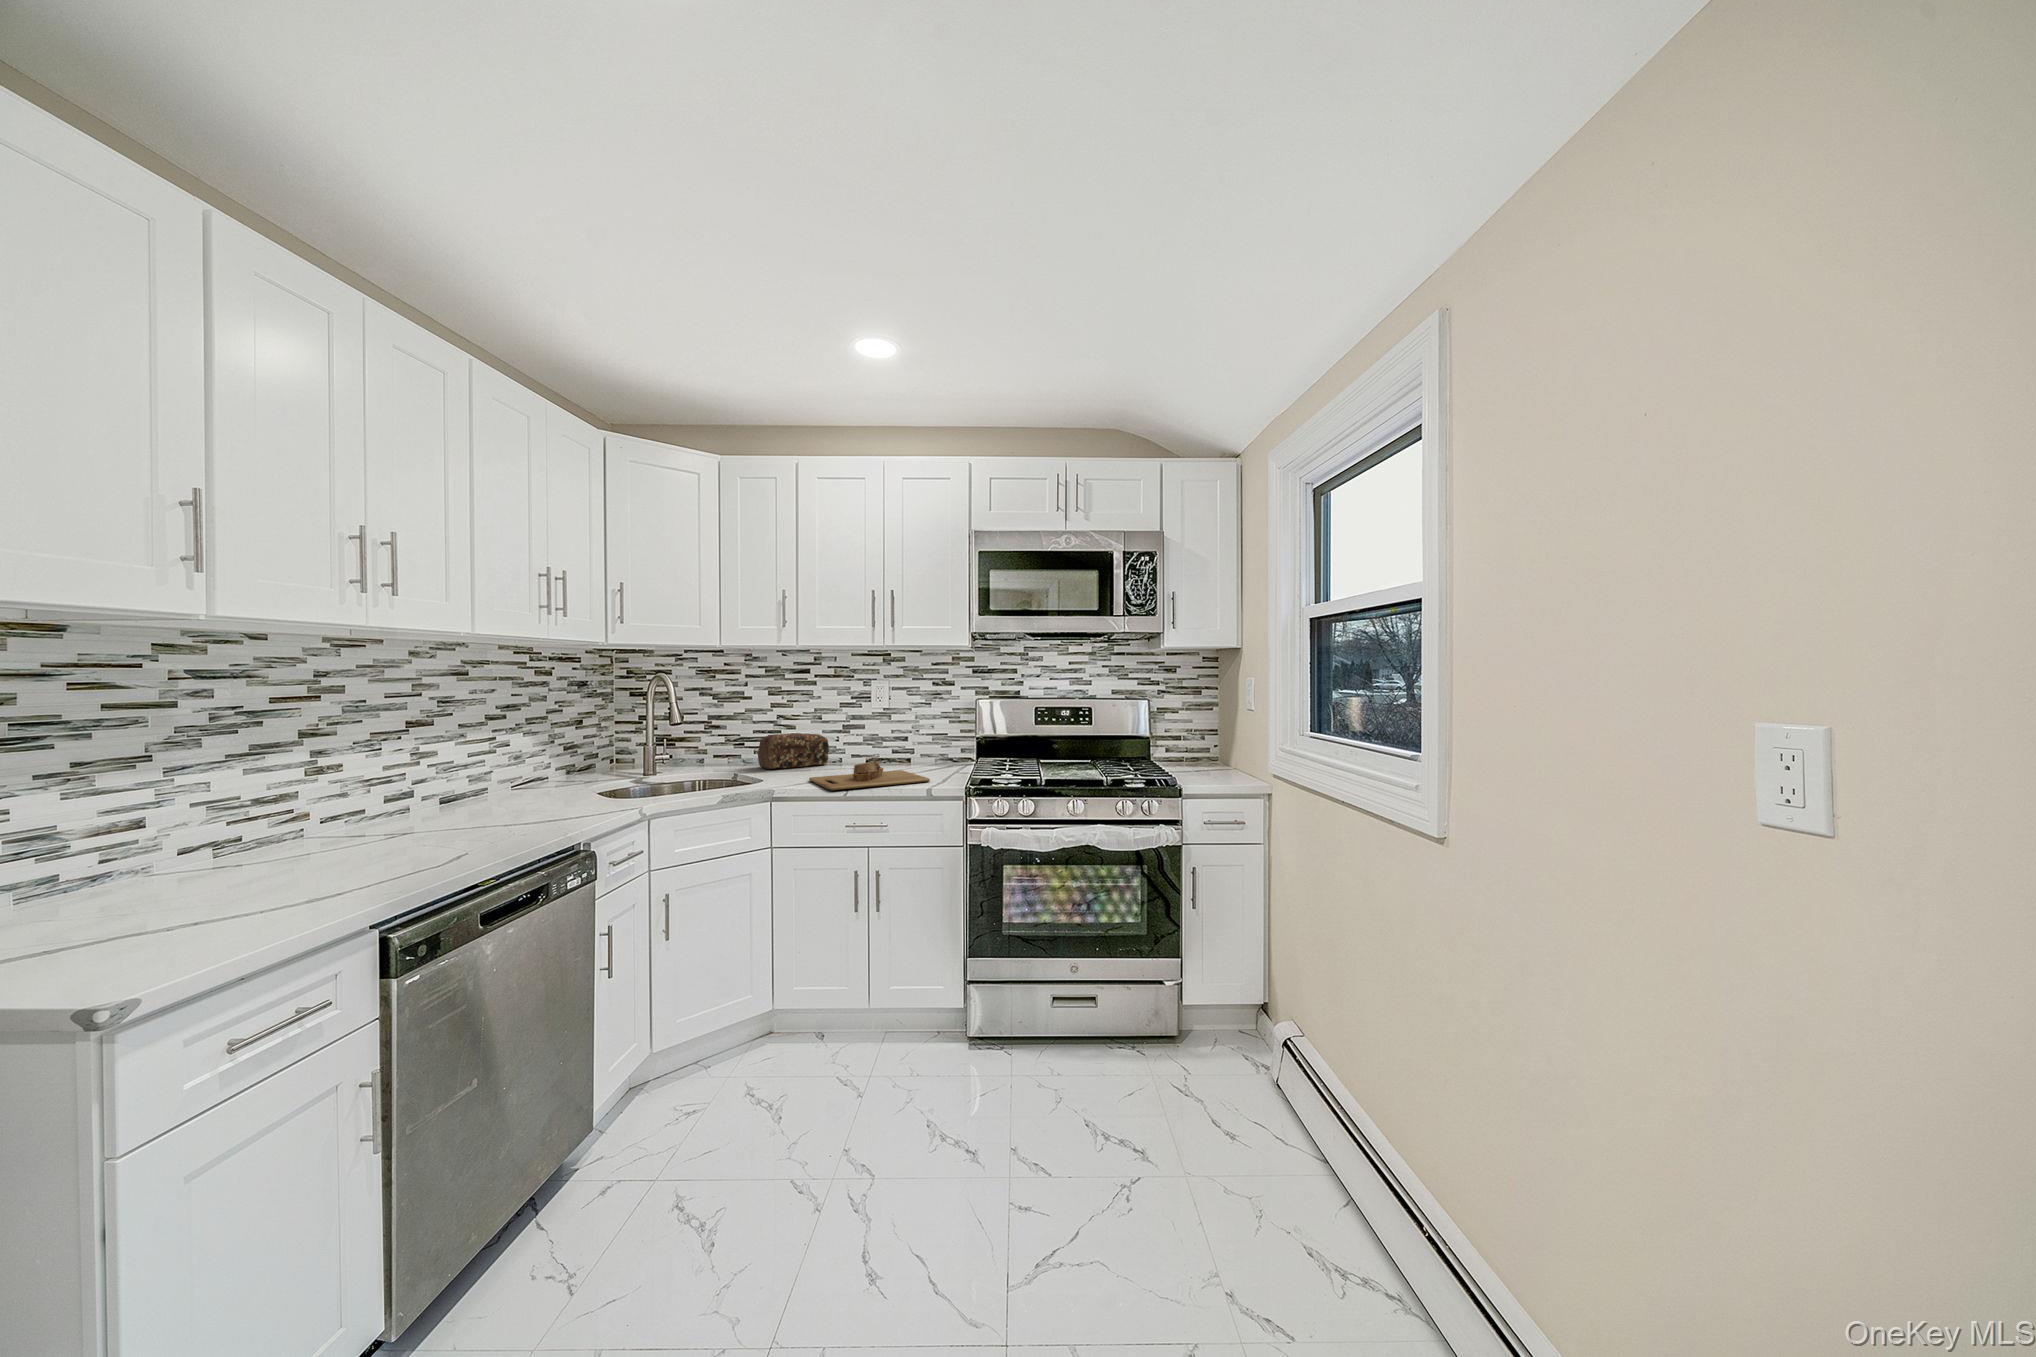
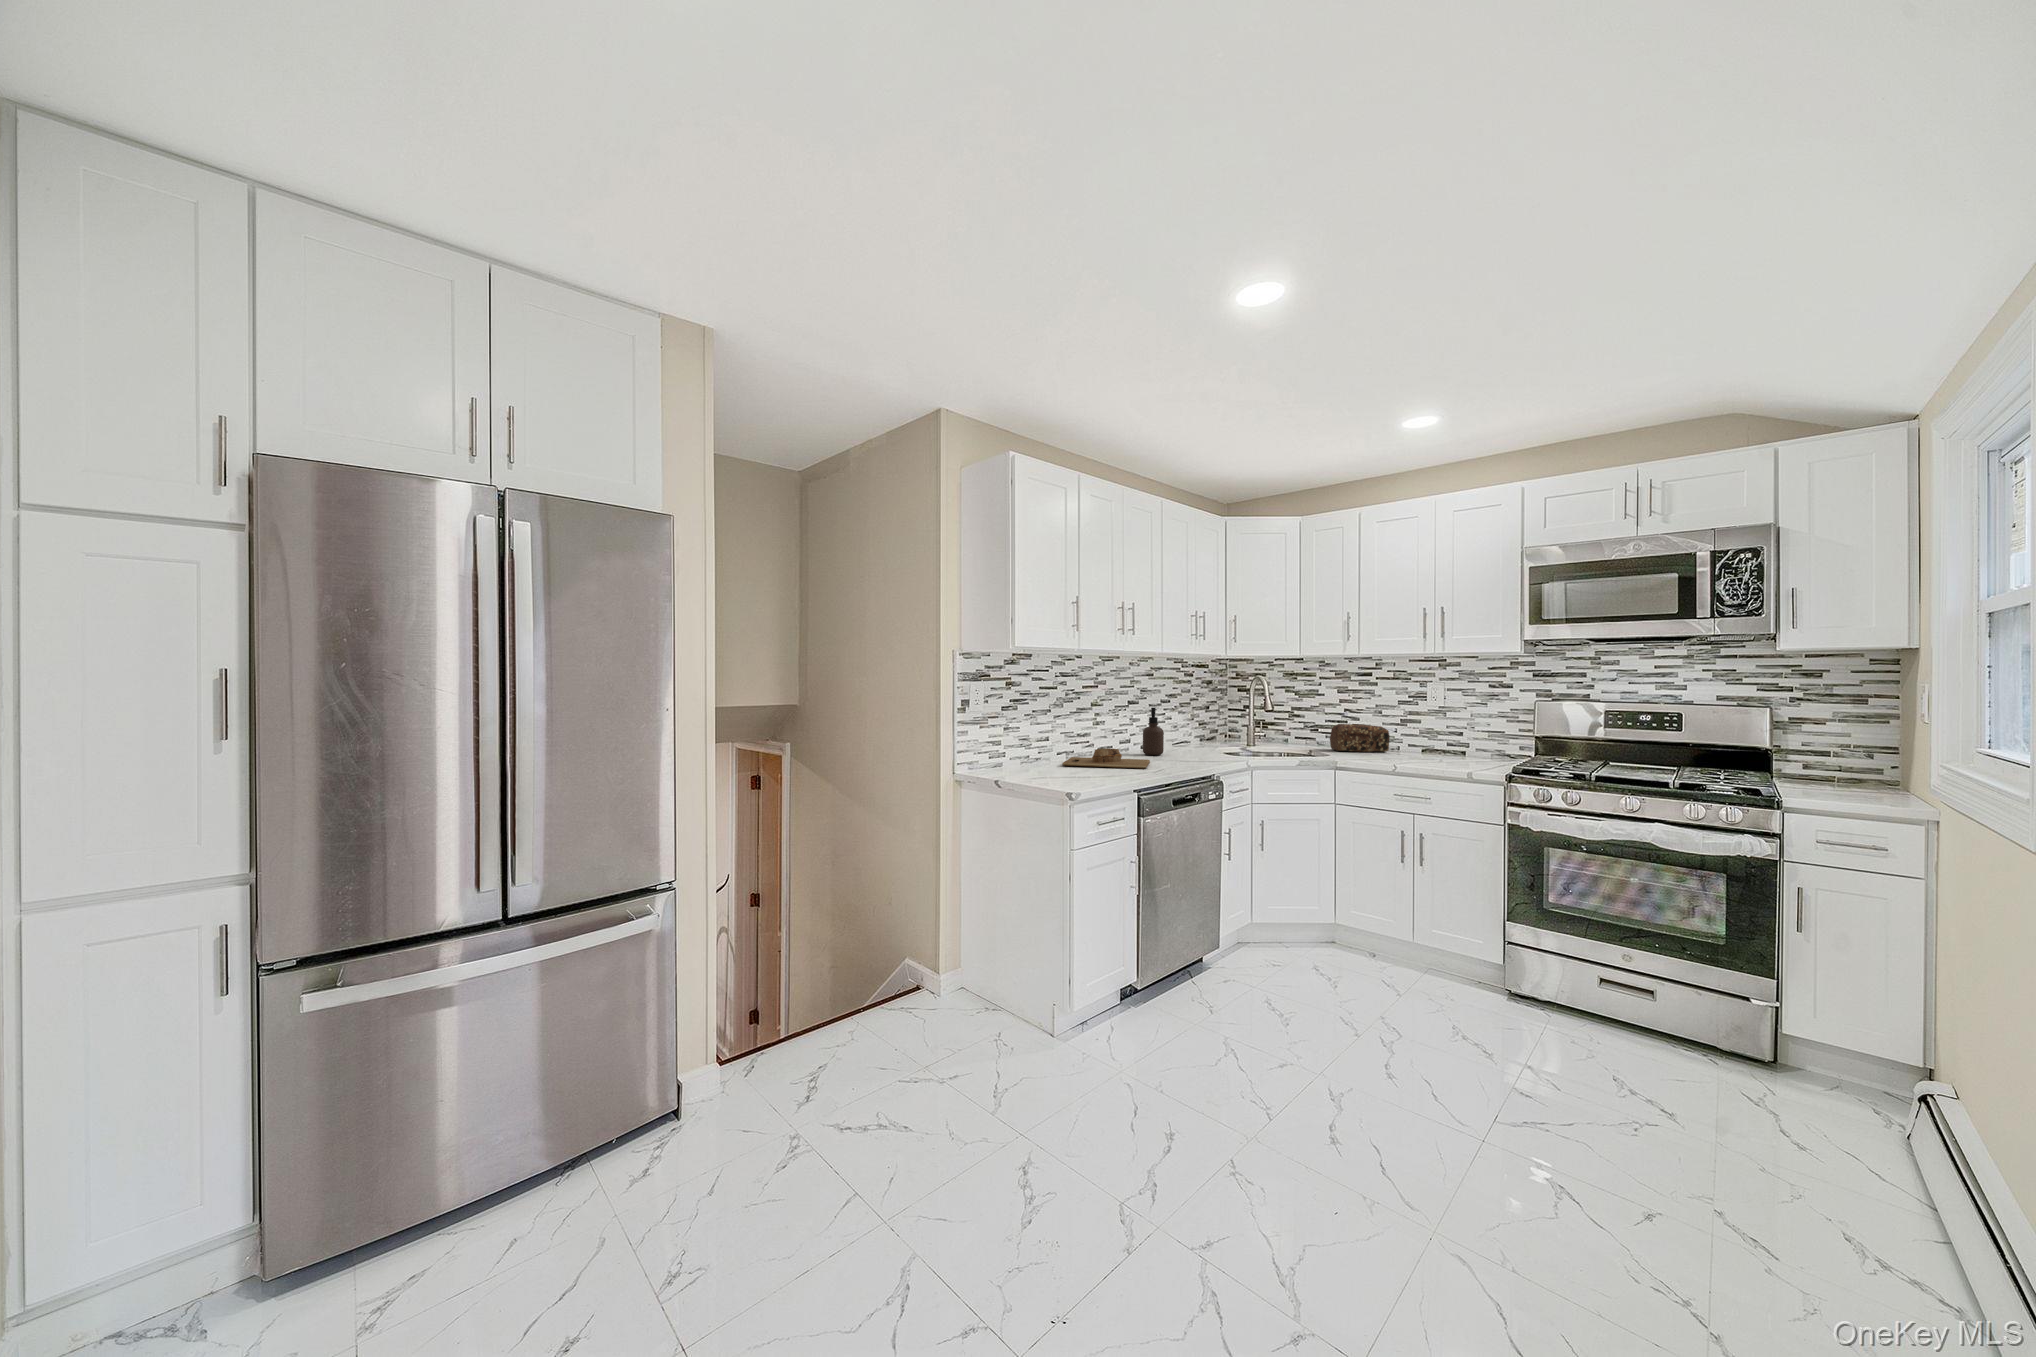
soap dispenser: none [438,731,484,815] -> present [1143,708,1164,755]
cutting board: present [809,761,930,790] -> present [1062,748,1150,768]

